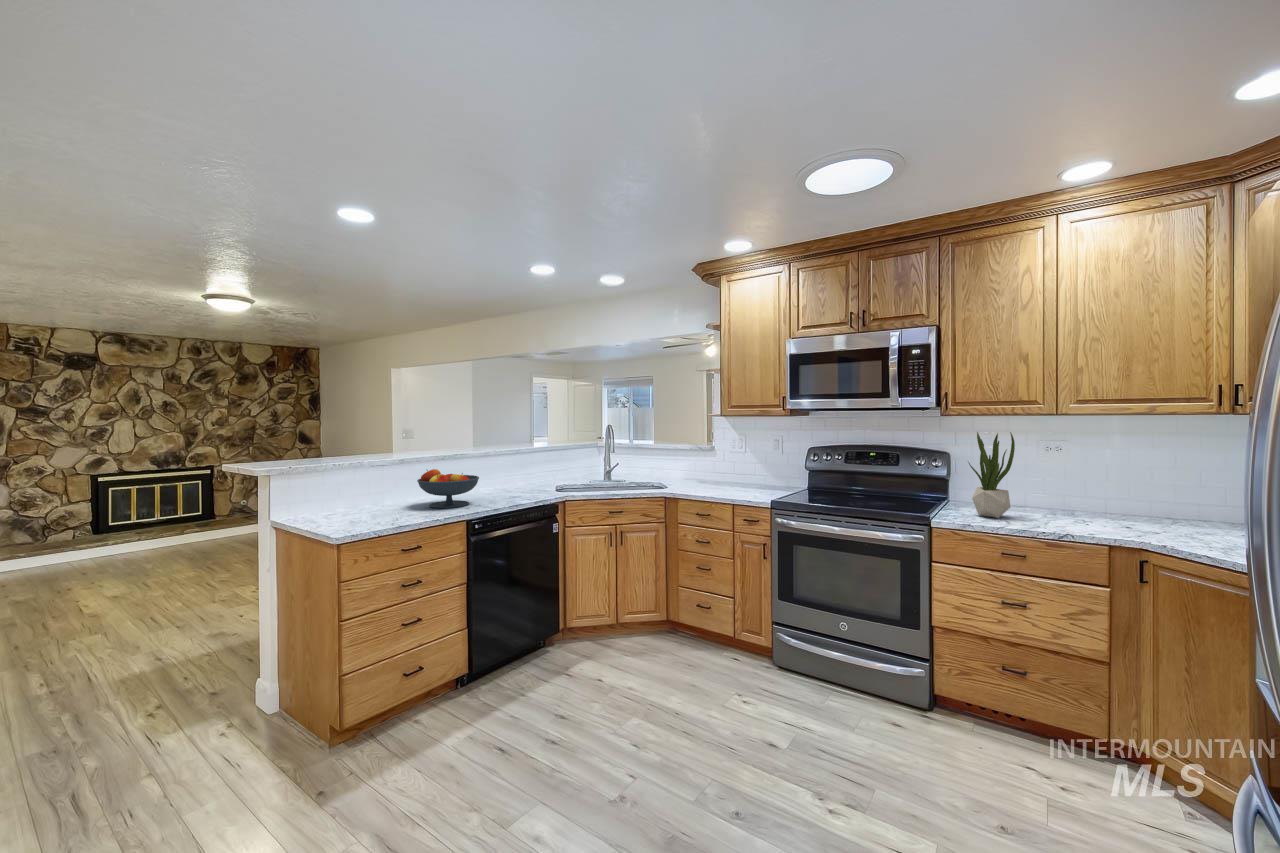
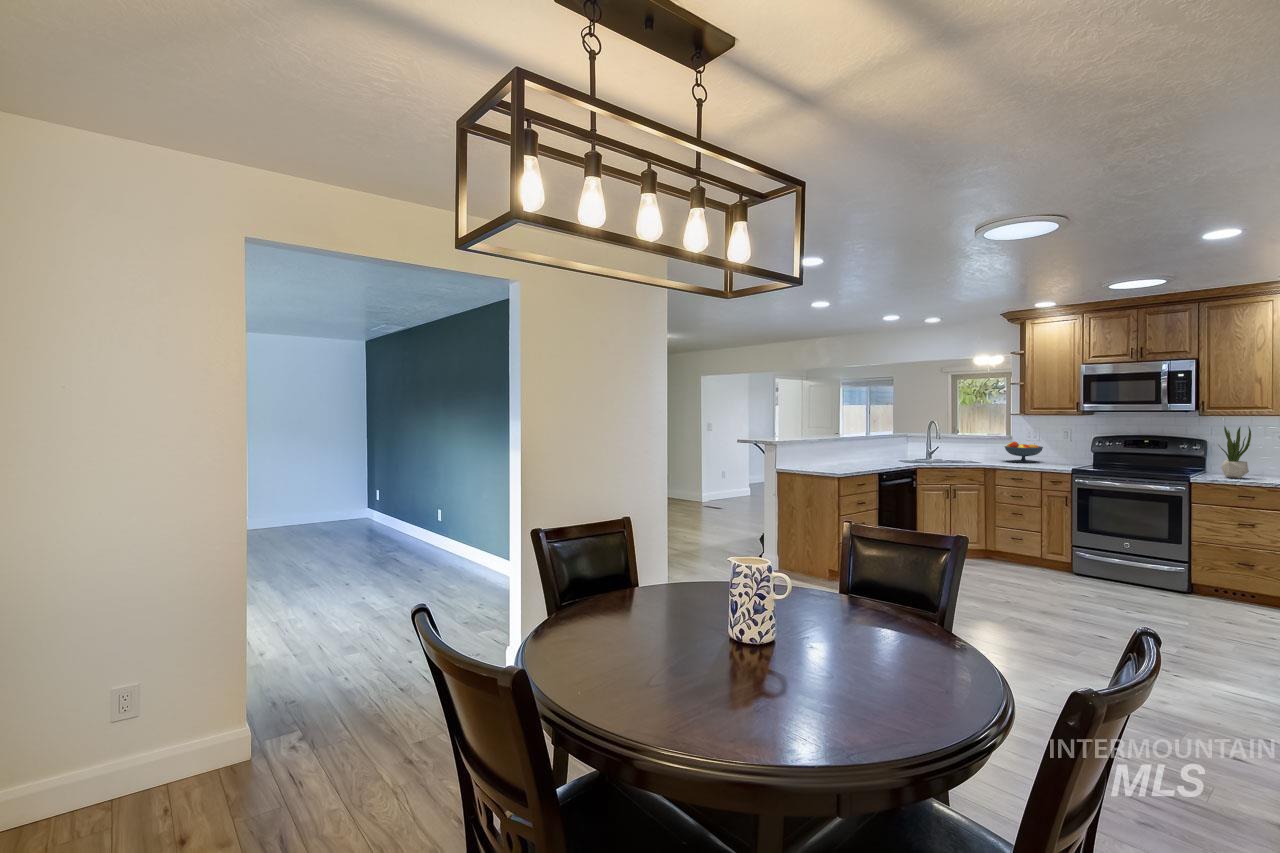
fruit bowl: present [417,469,479,508] -> present [1005,442,1043,463]

